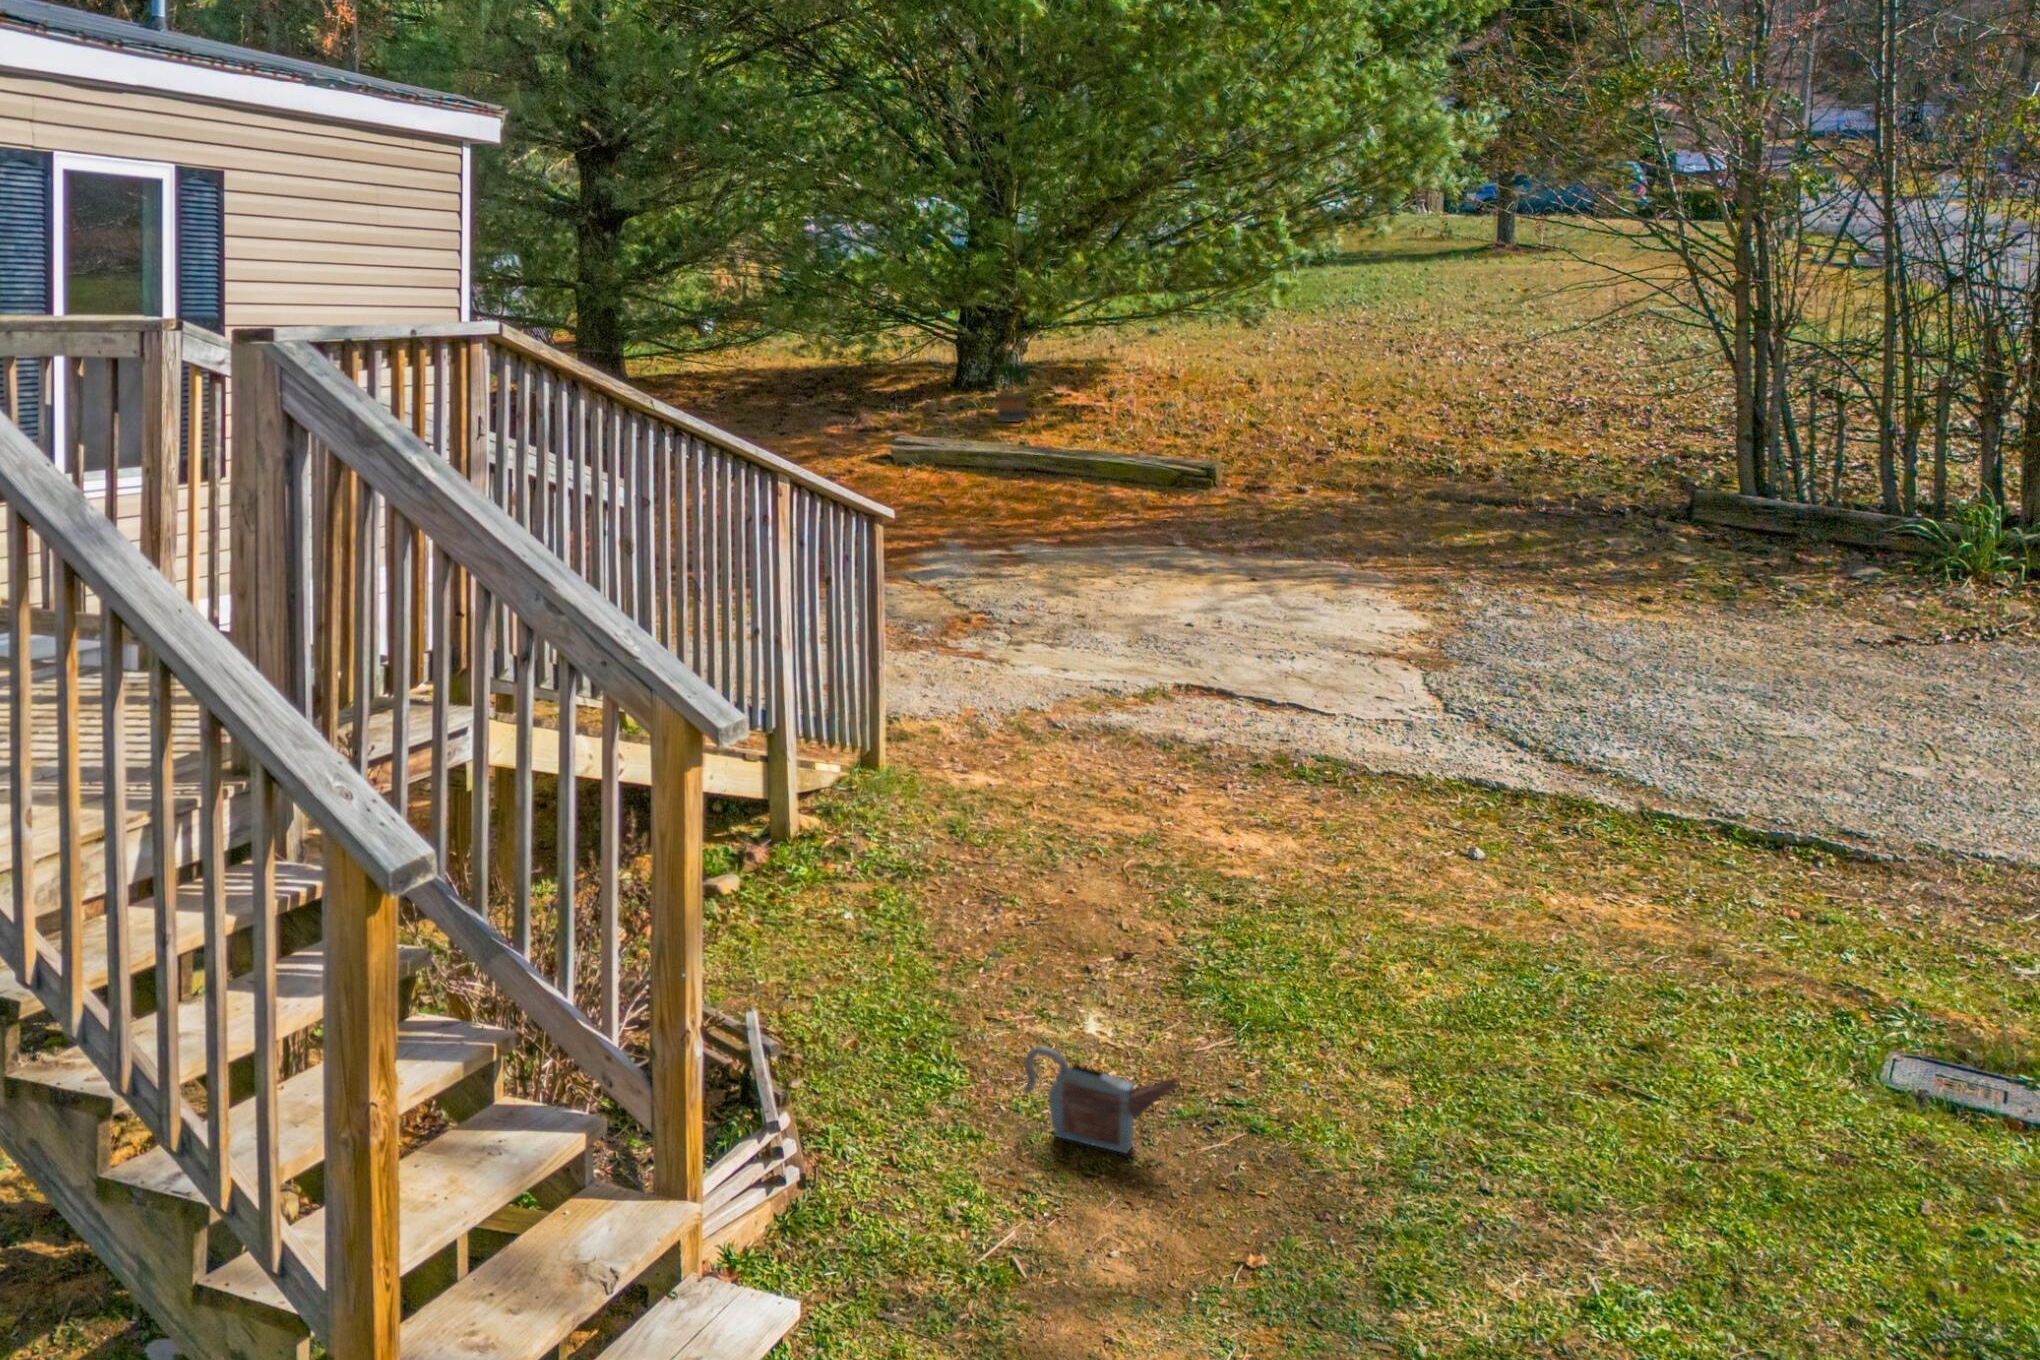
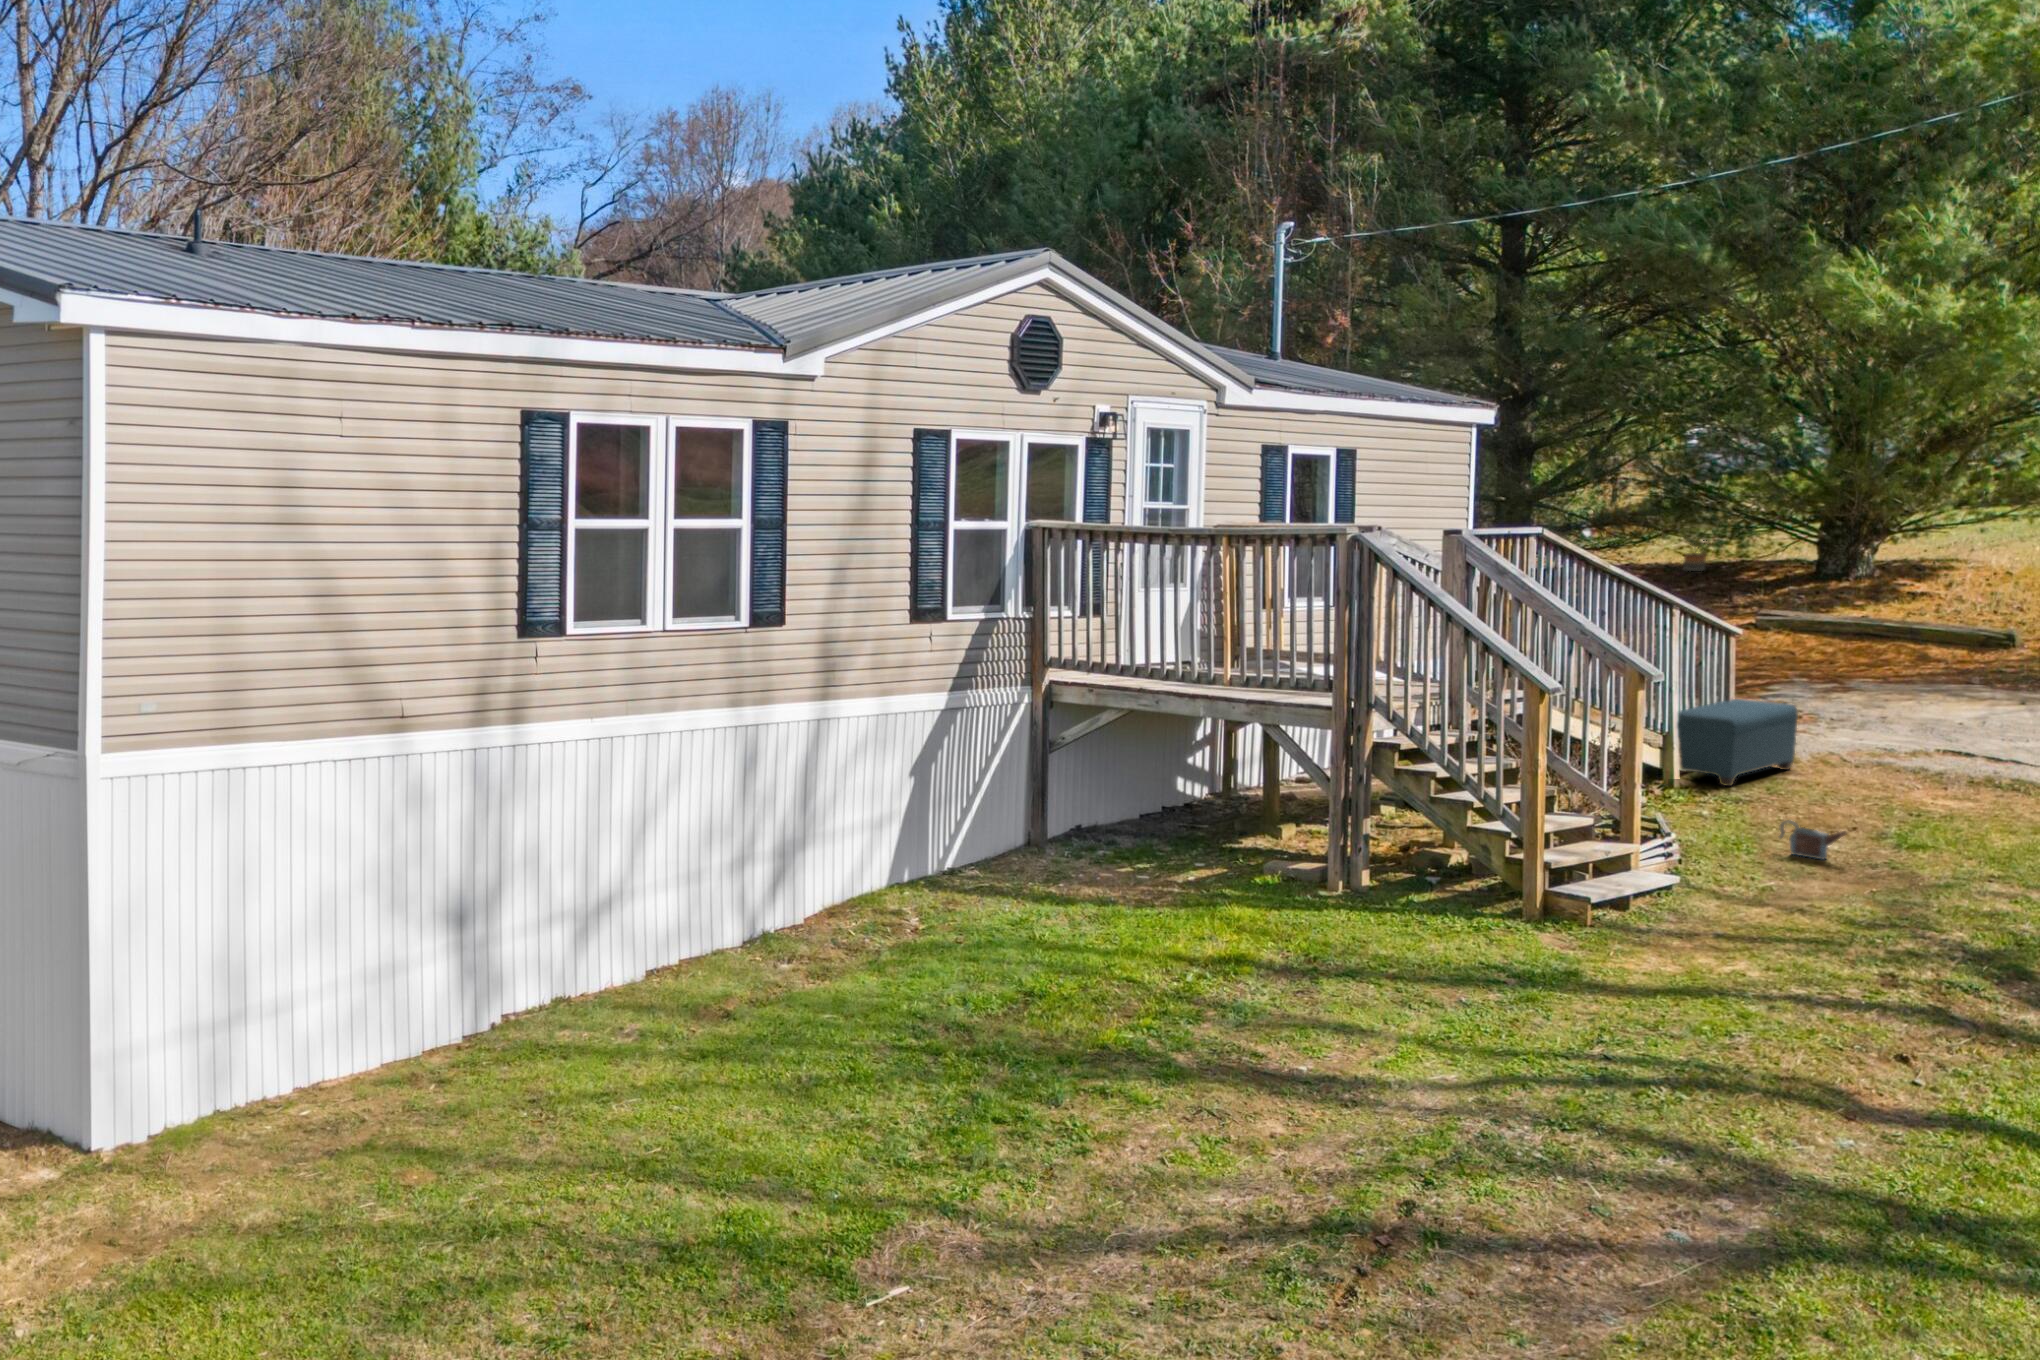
potted tree: present [997,364,1031,422] -> present [1683,536,1709,571]
bench: none [776,646,1001,854] -> present [1677,699,1798,786]

